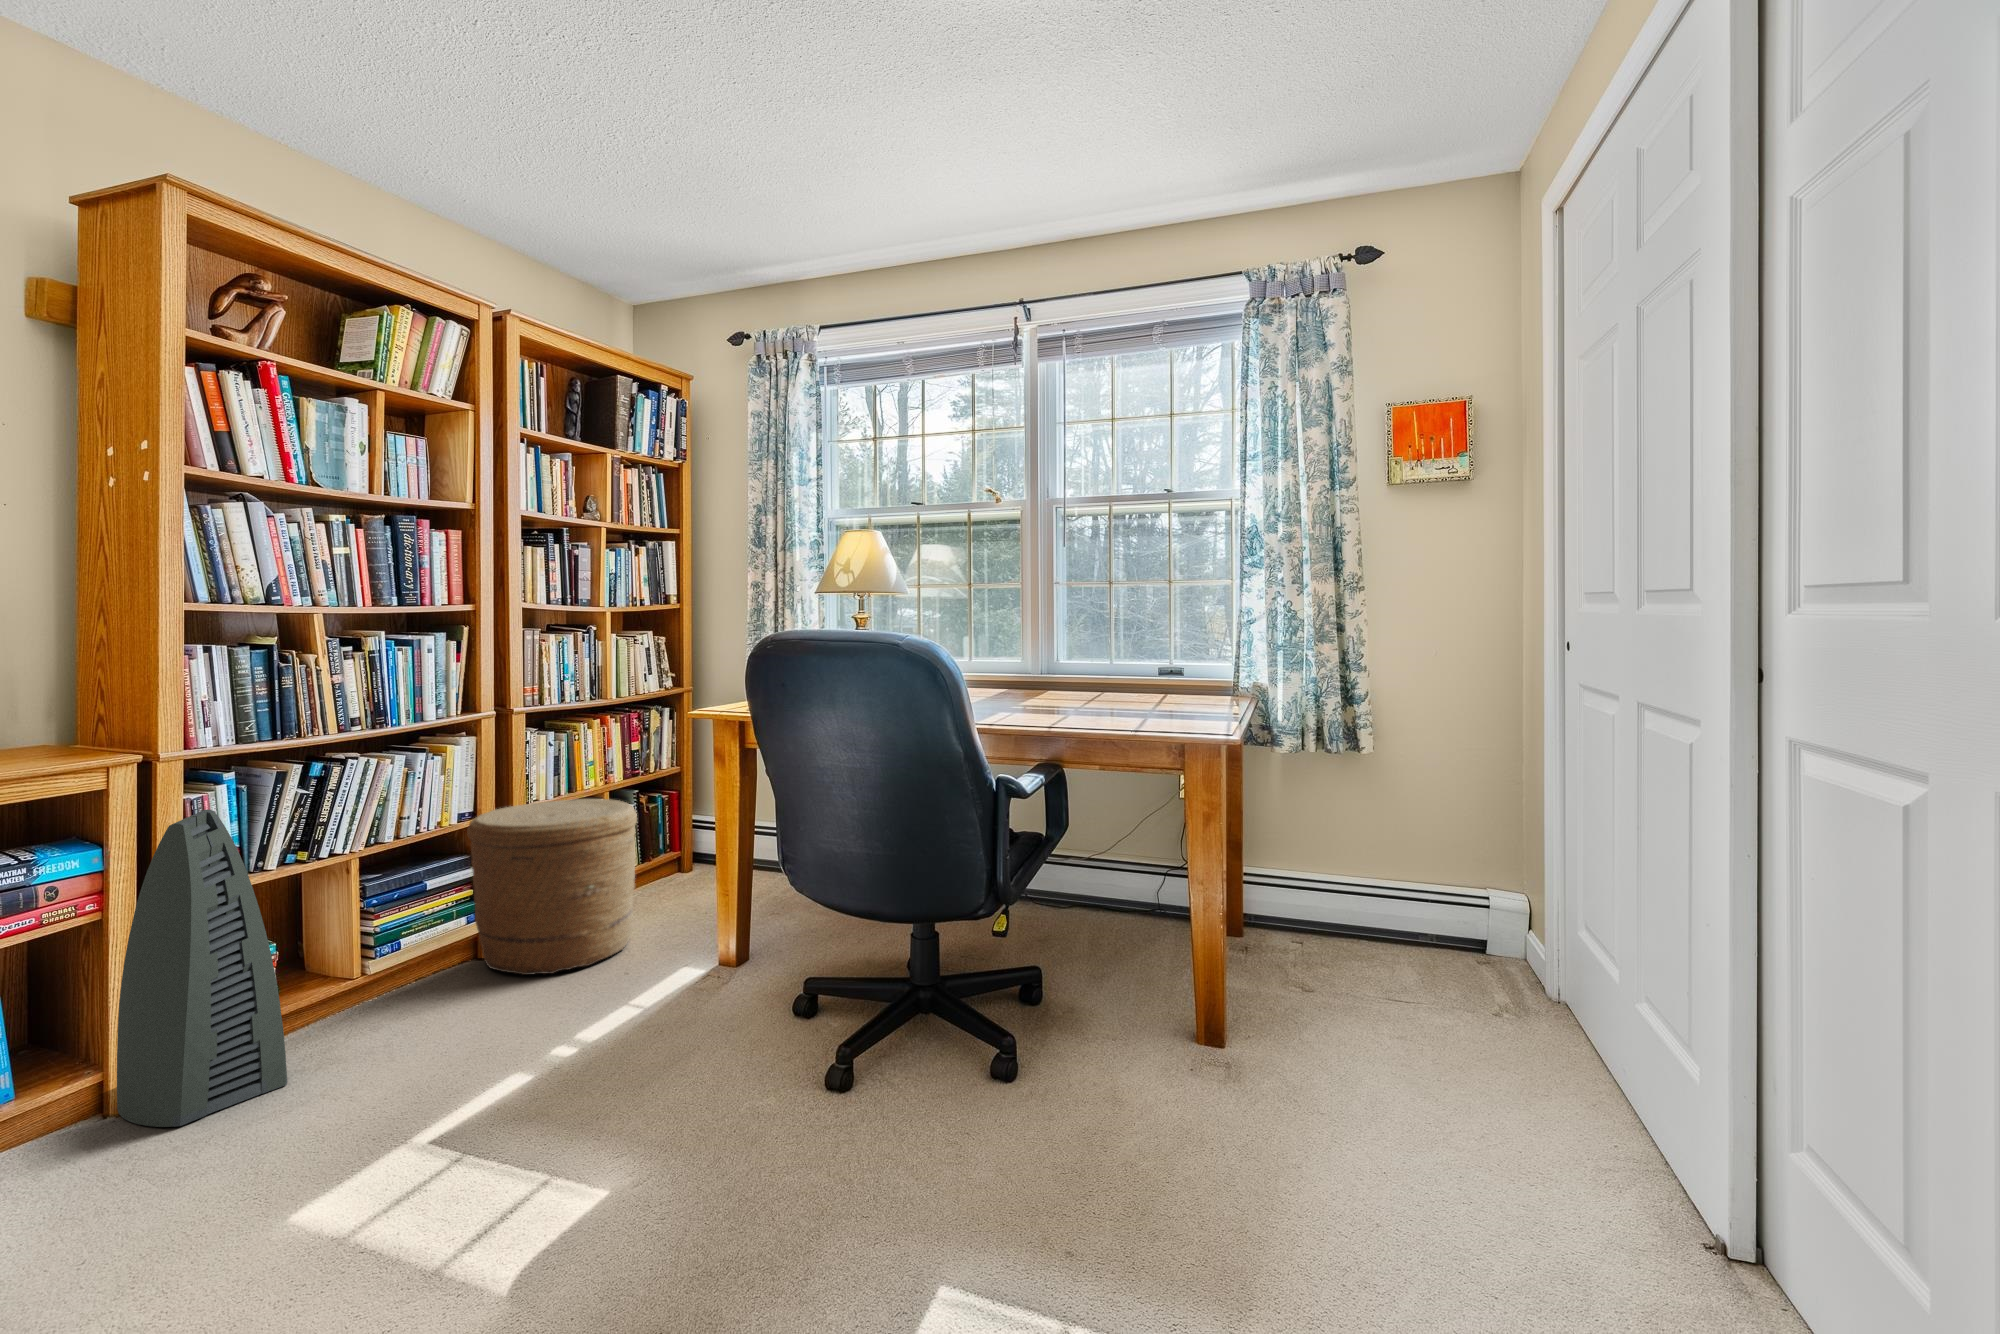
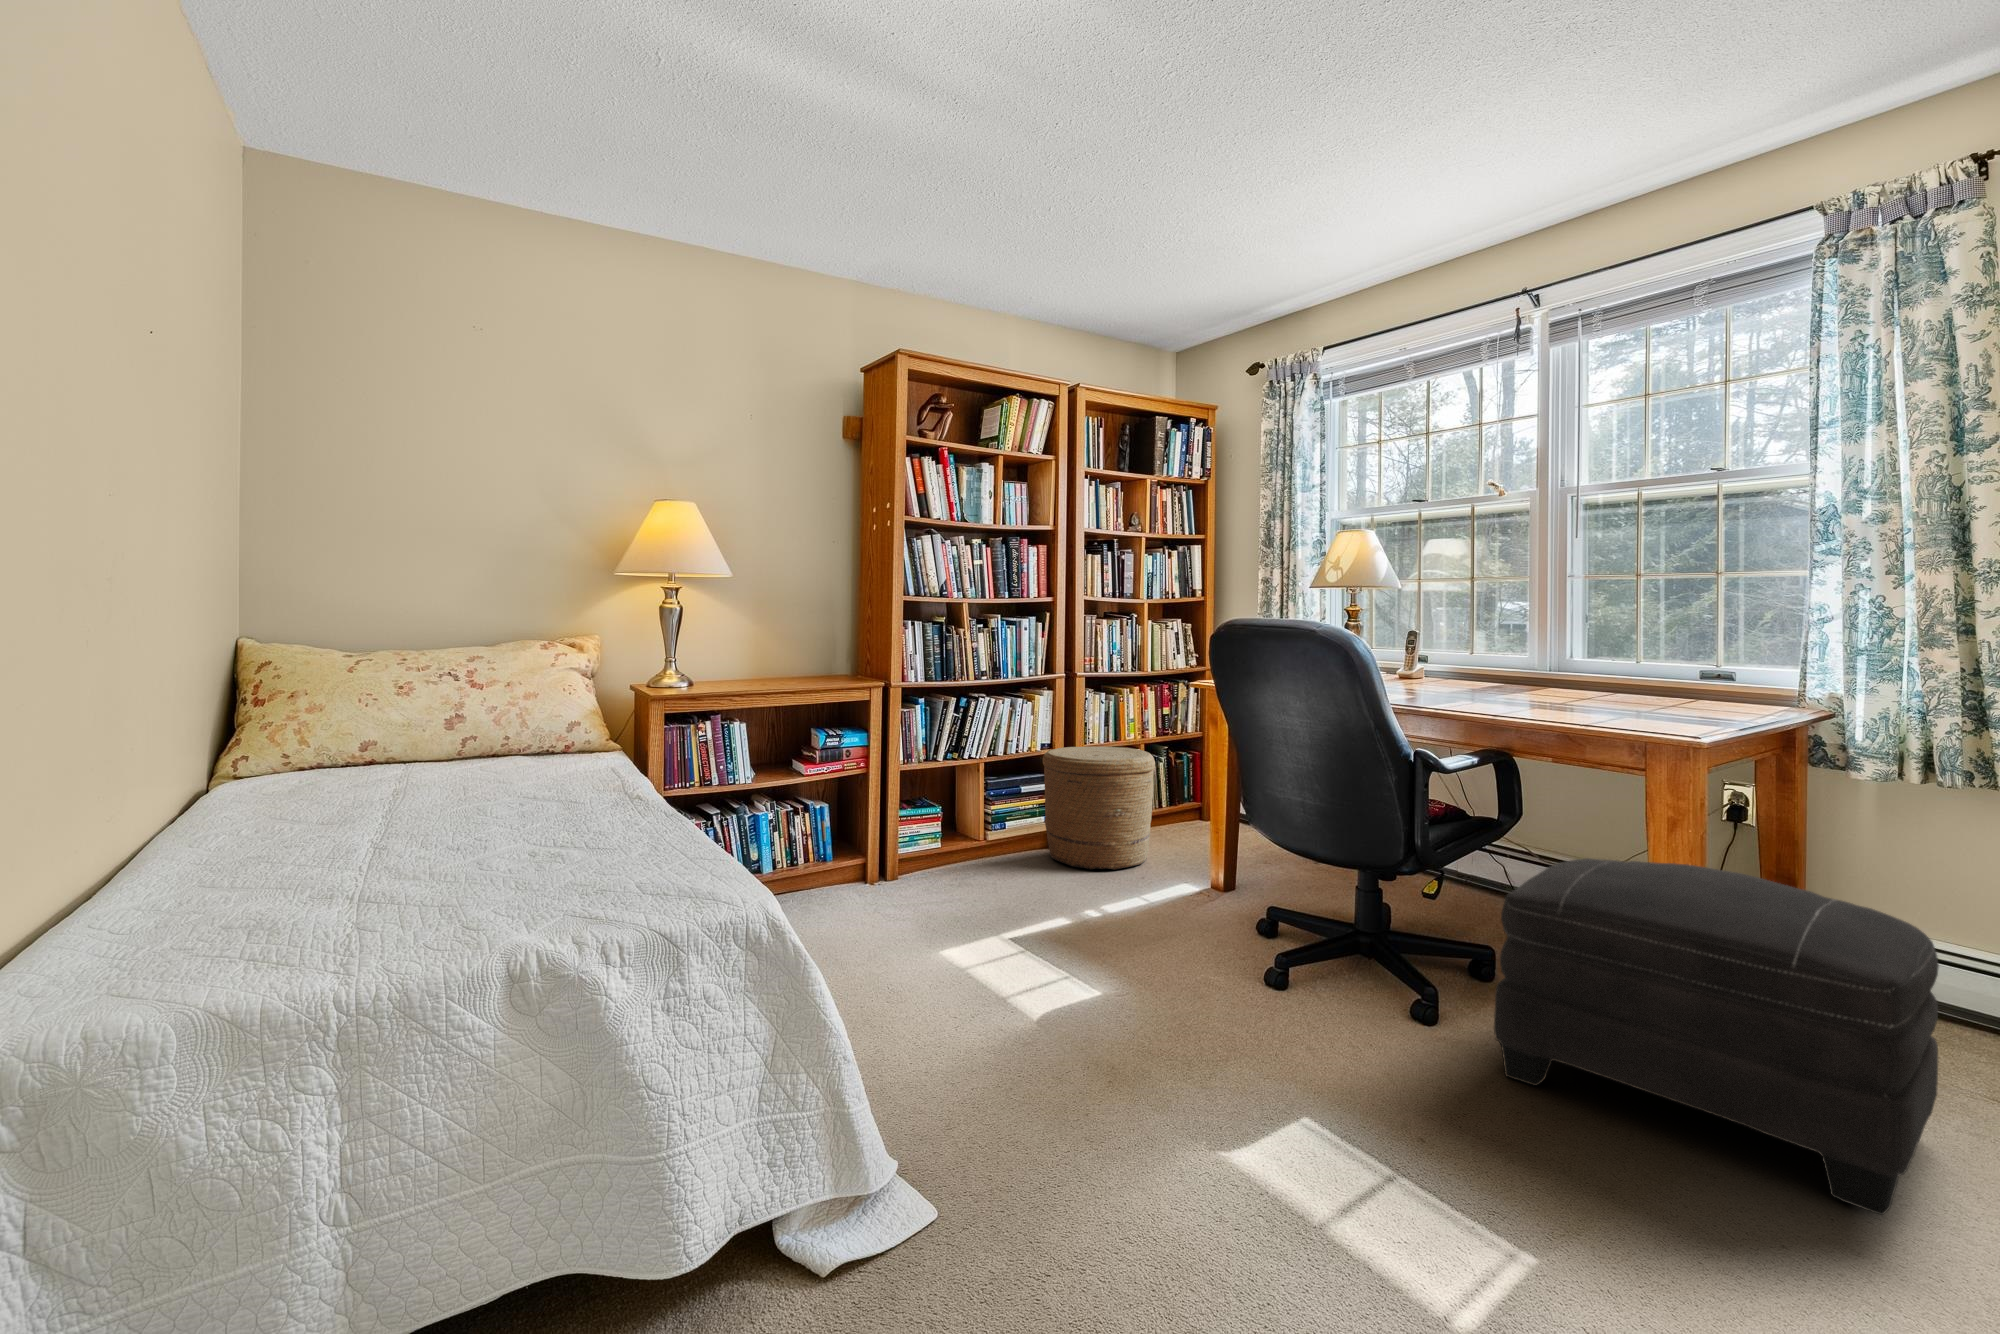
air purifier: present [117,809,287,1127] -> none [866,723,941,902]
ottoman: none [1102,872,1468,1197] -> present [1494,858,1939,1215]

